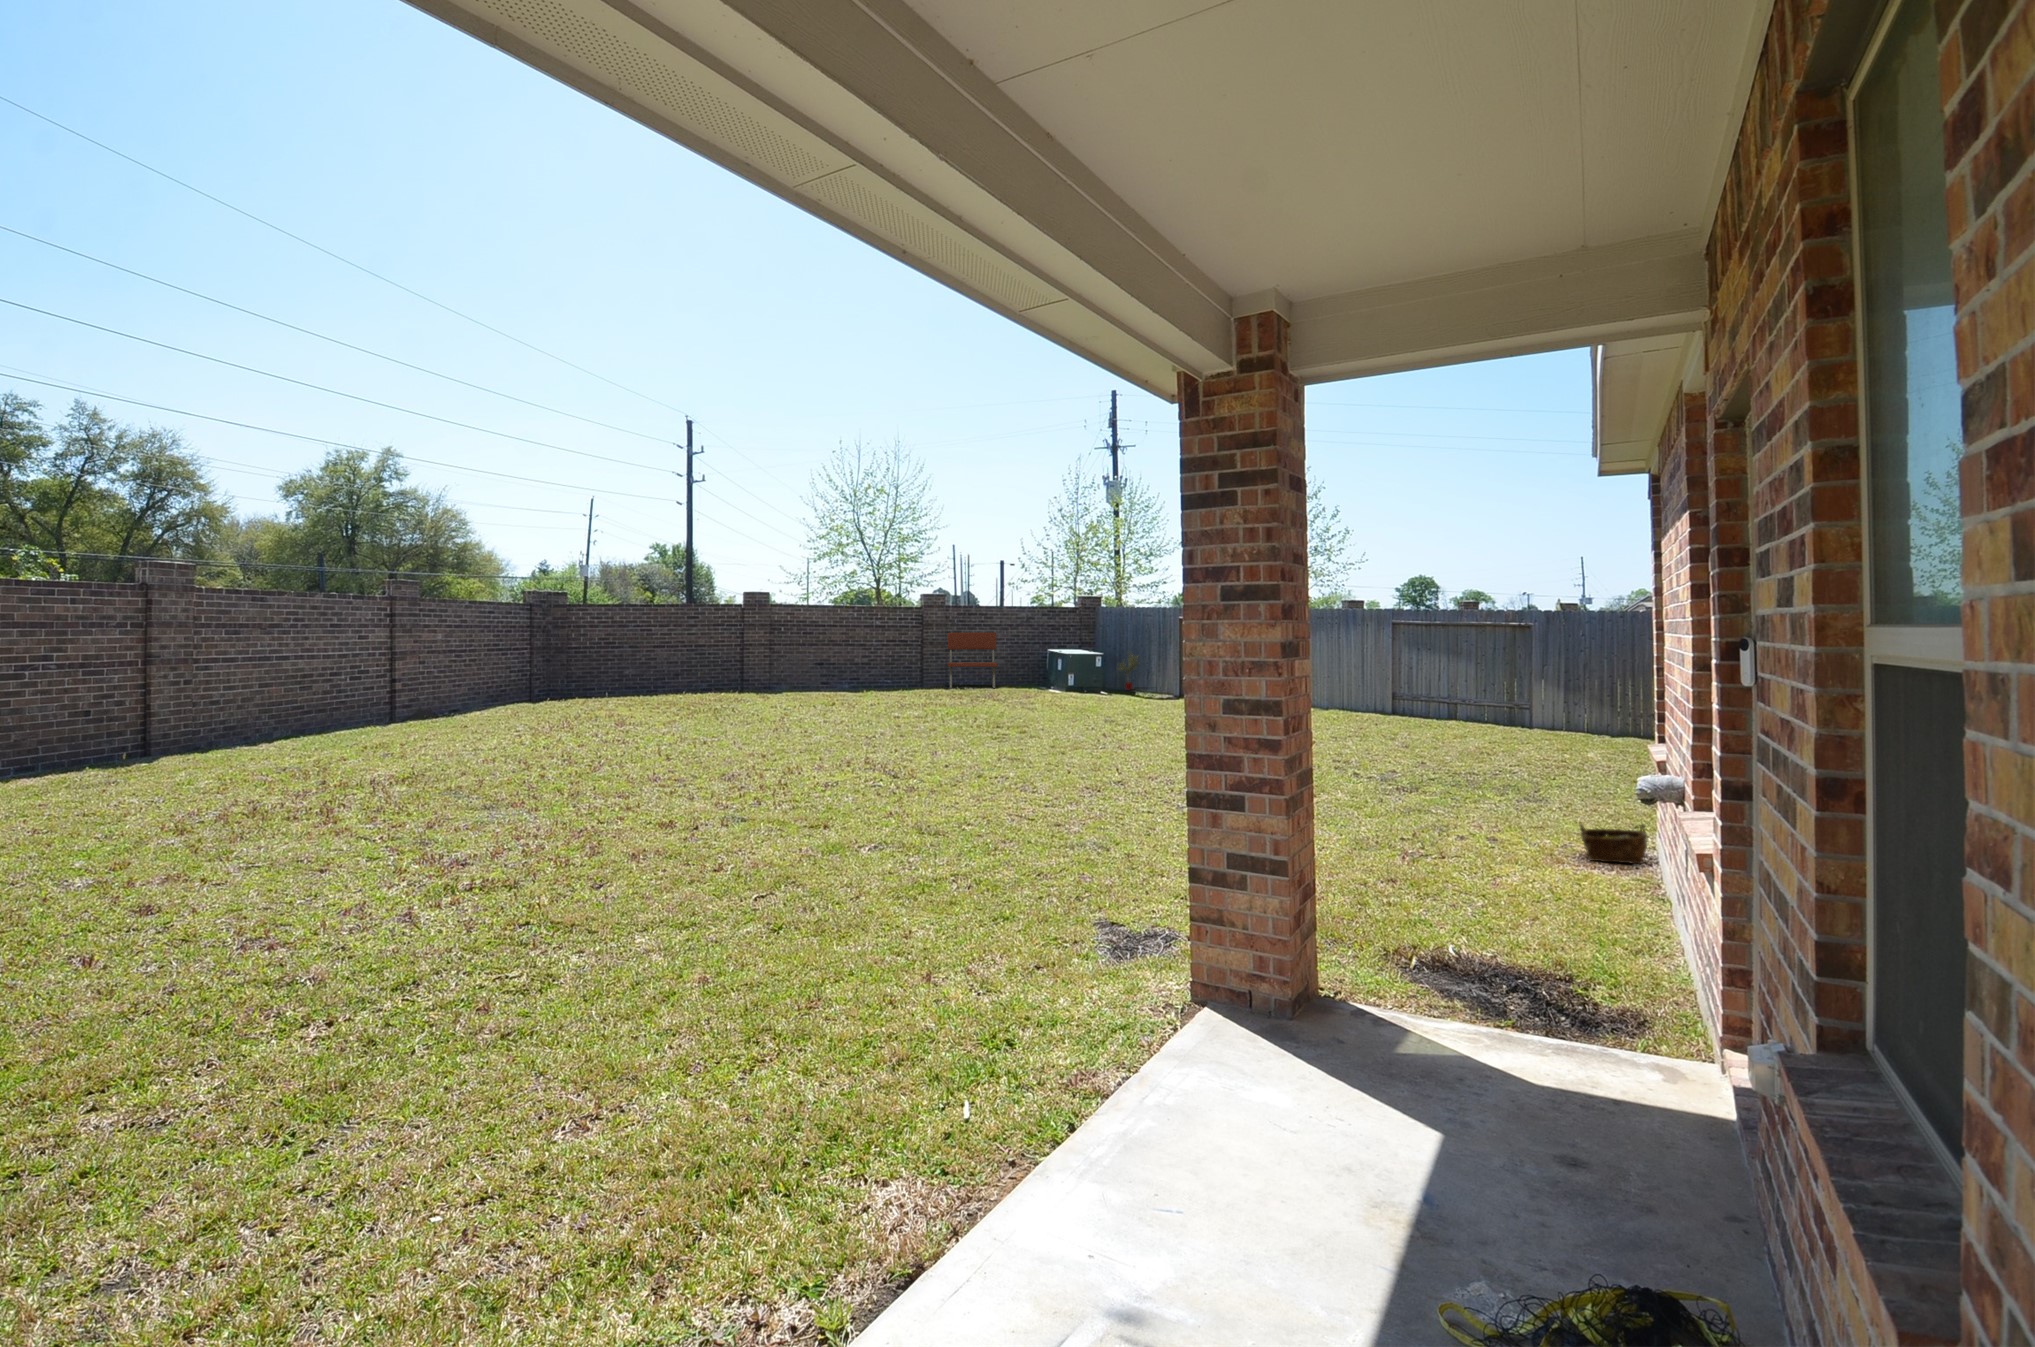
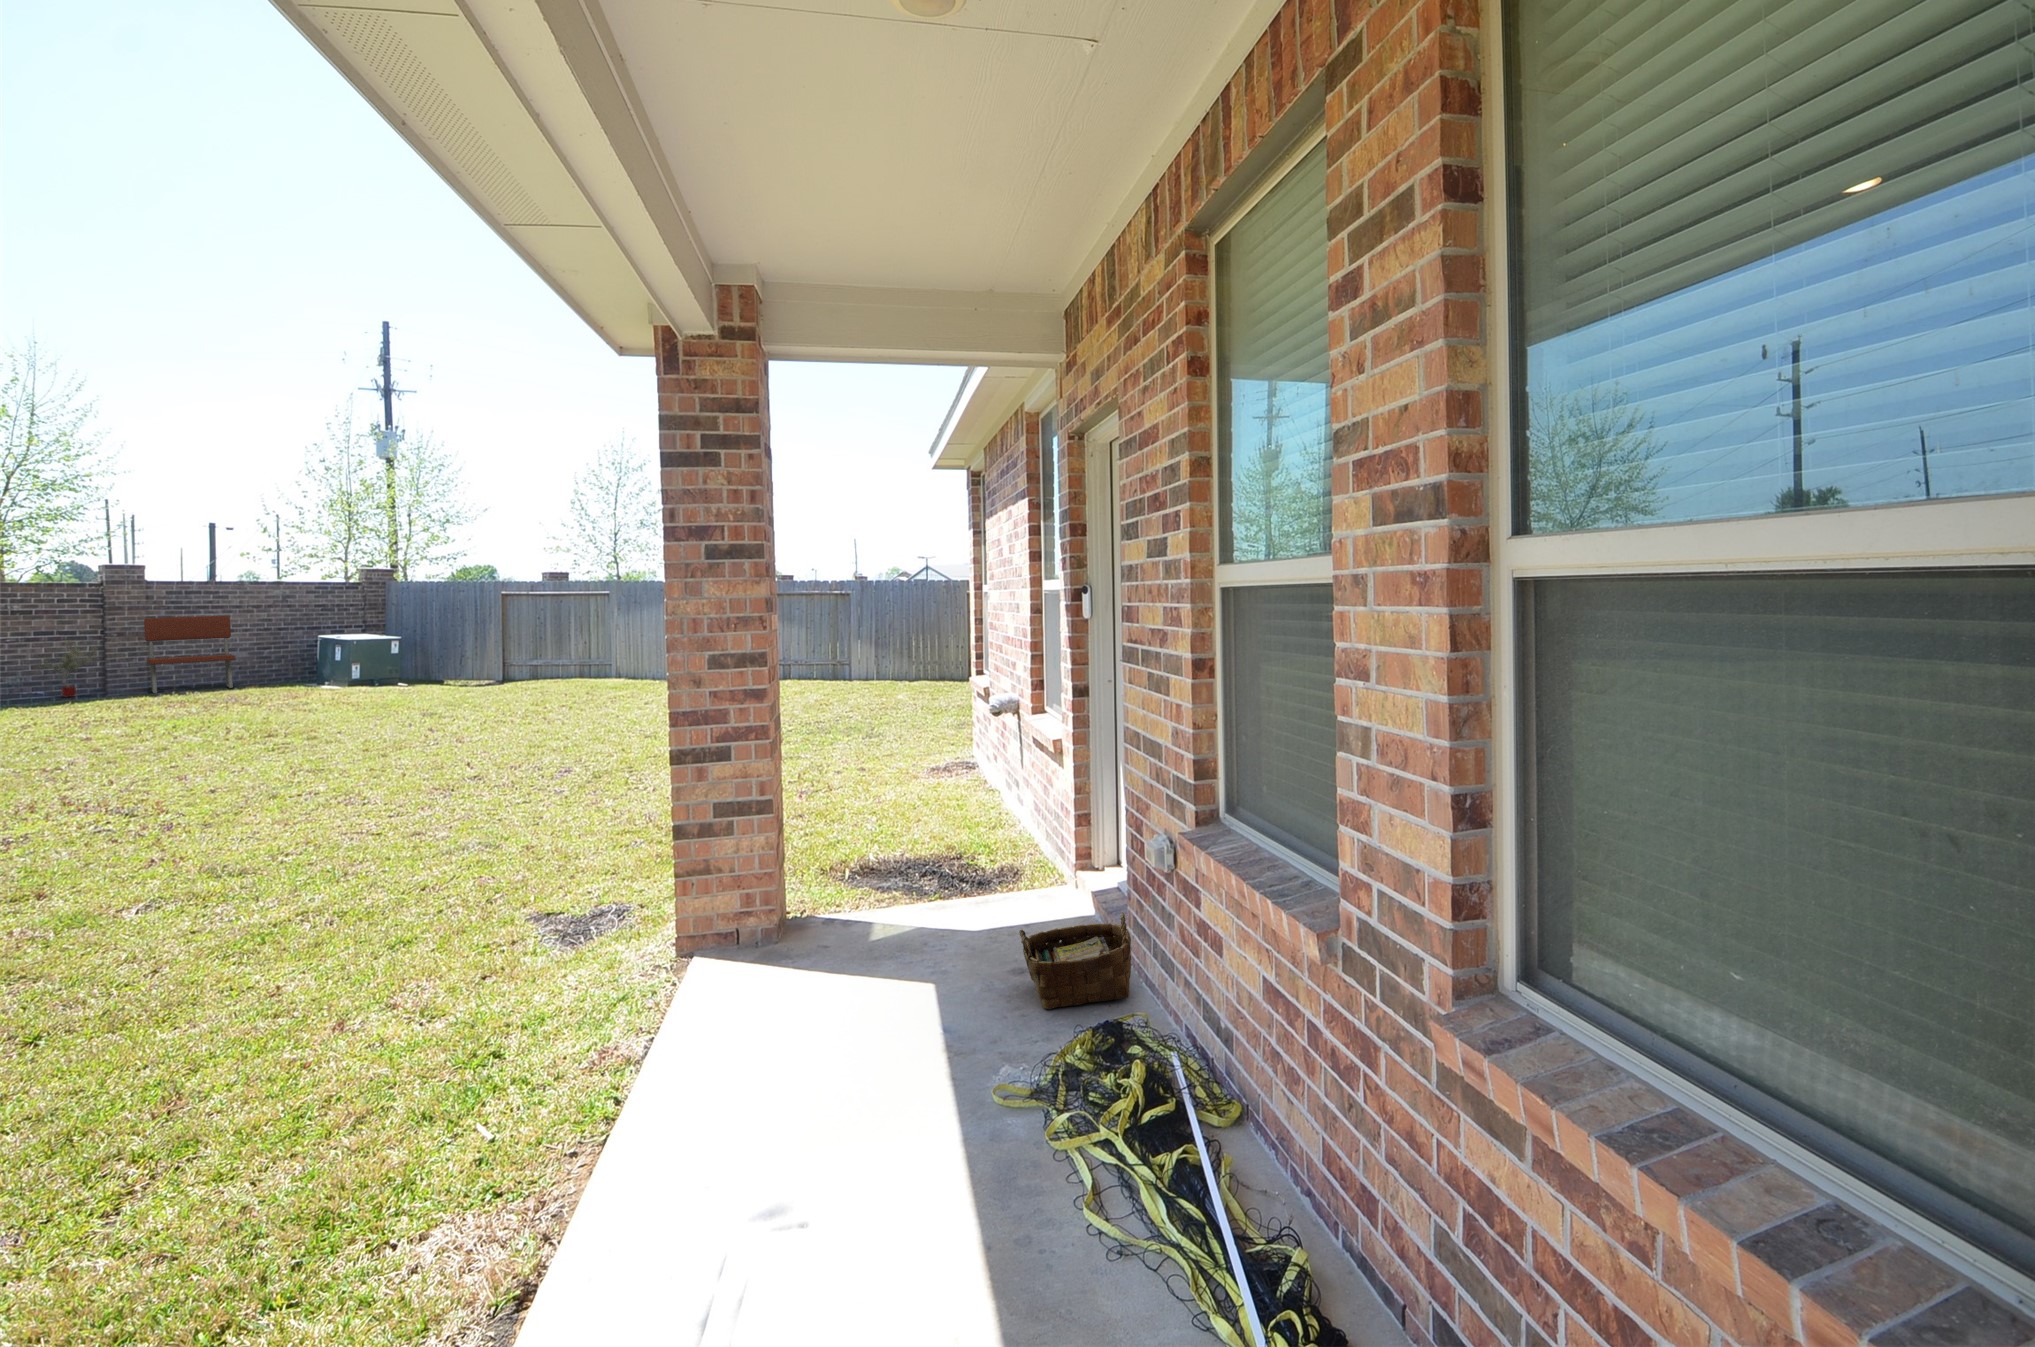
potted tree: present [1119,653,1140,690] -> present [37,642,98,697]
woven basket: present [1580,824,1647,864] -> present [1019,913,1131,1009]

